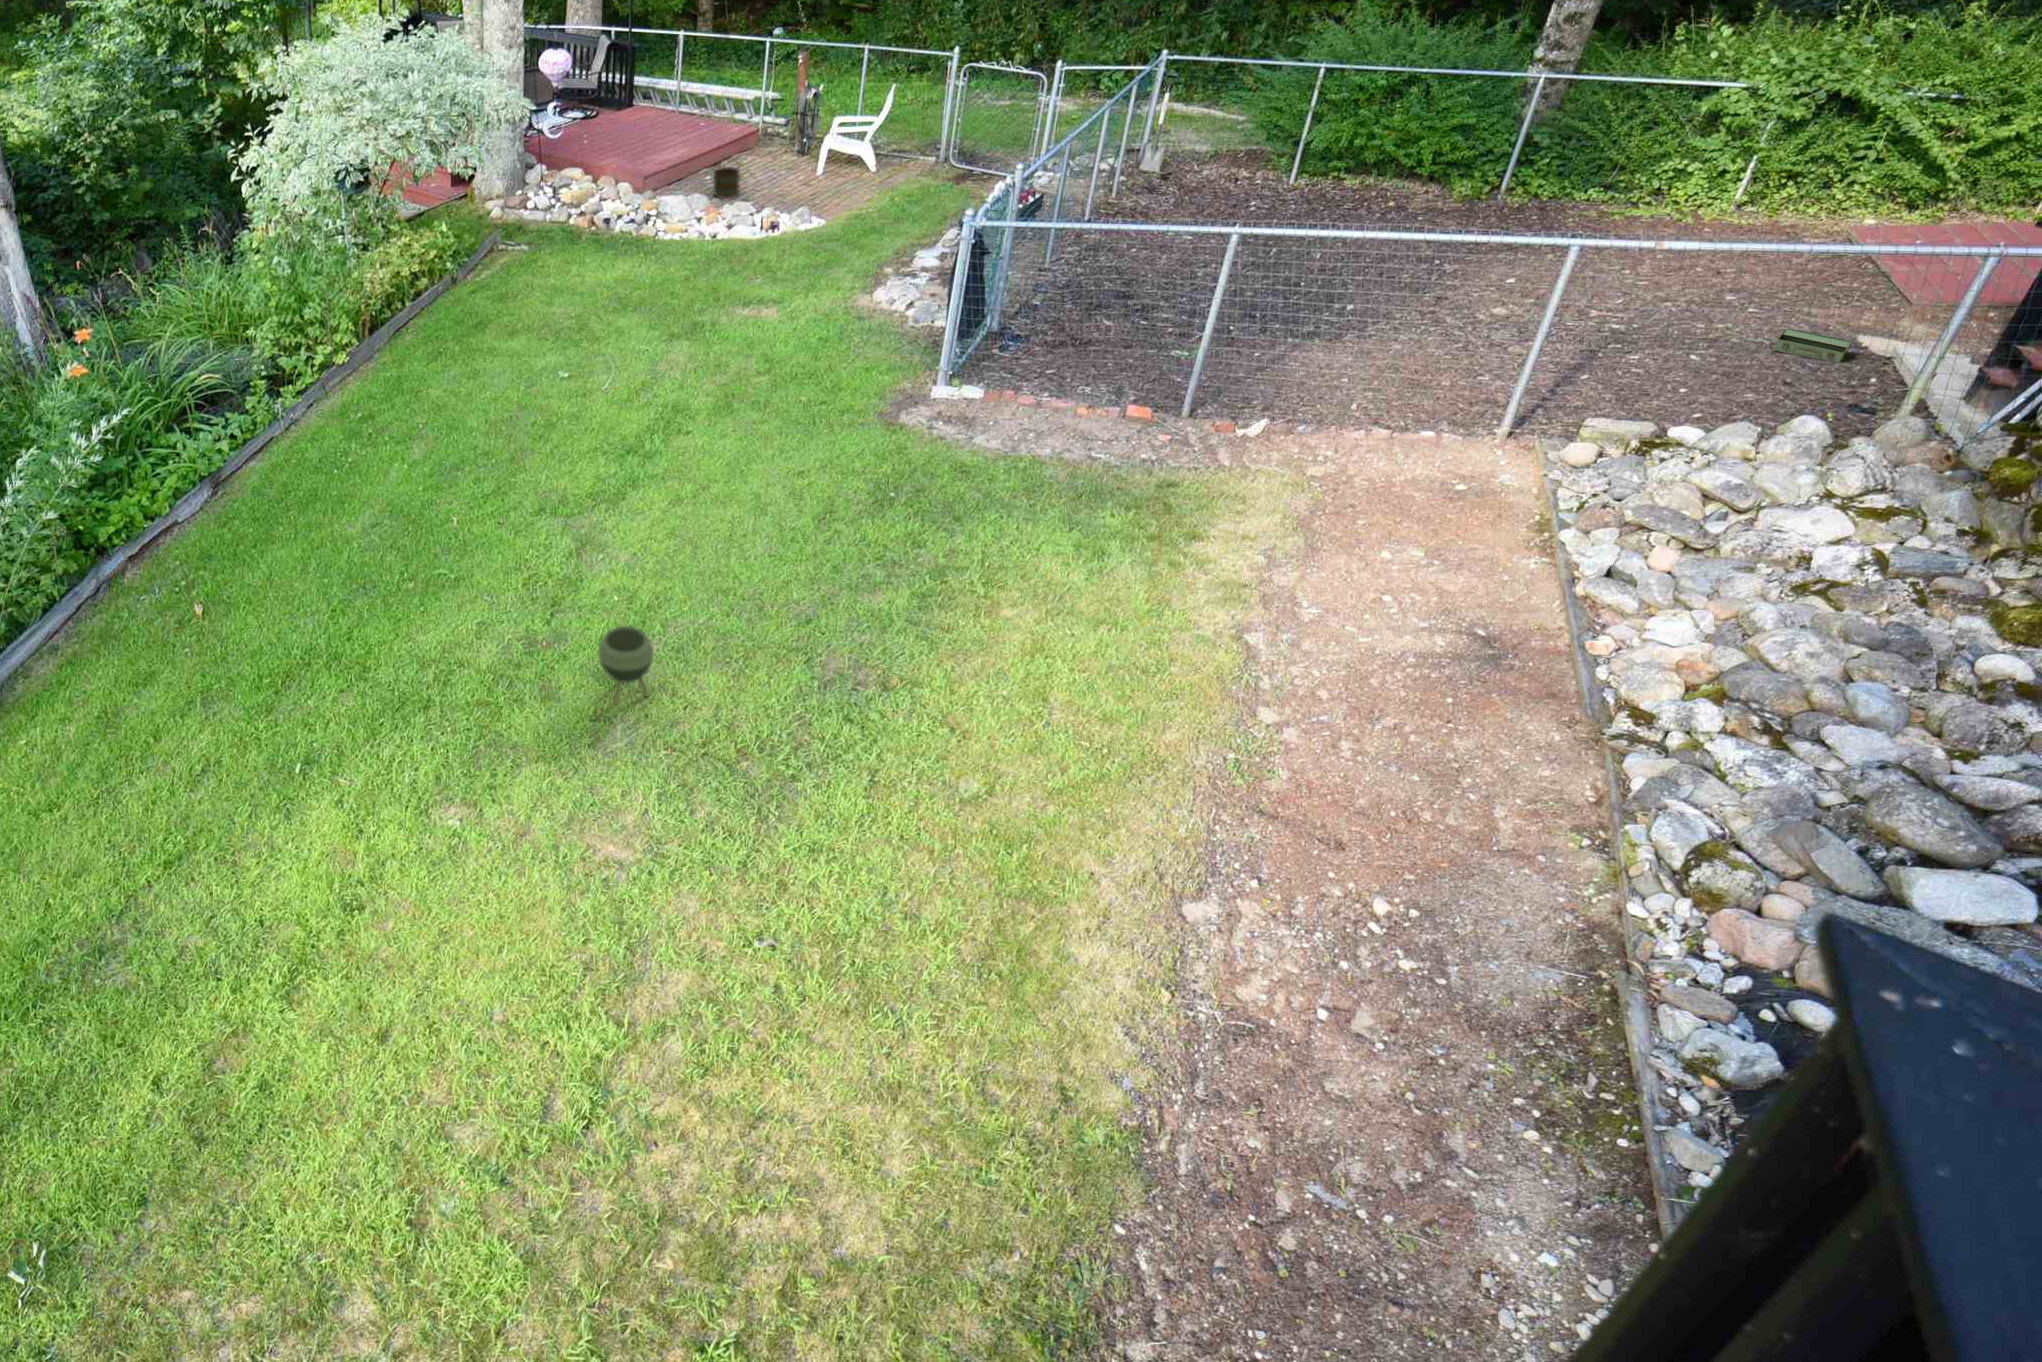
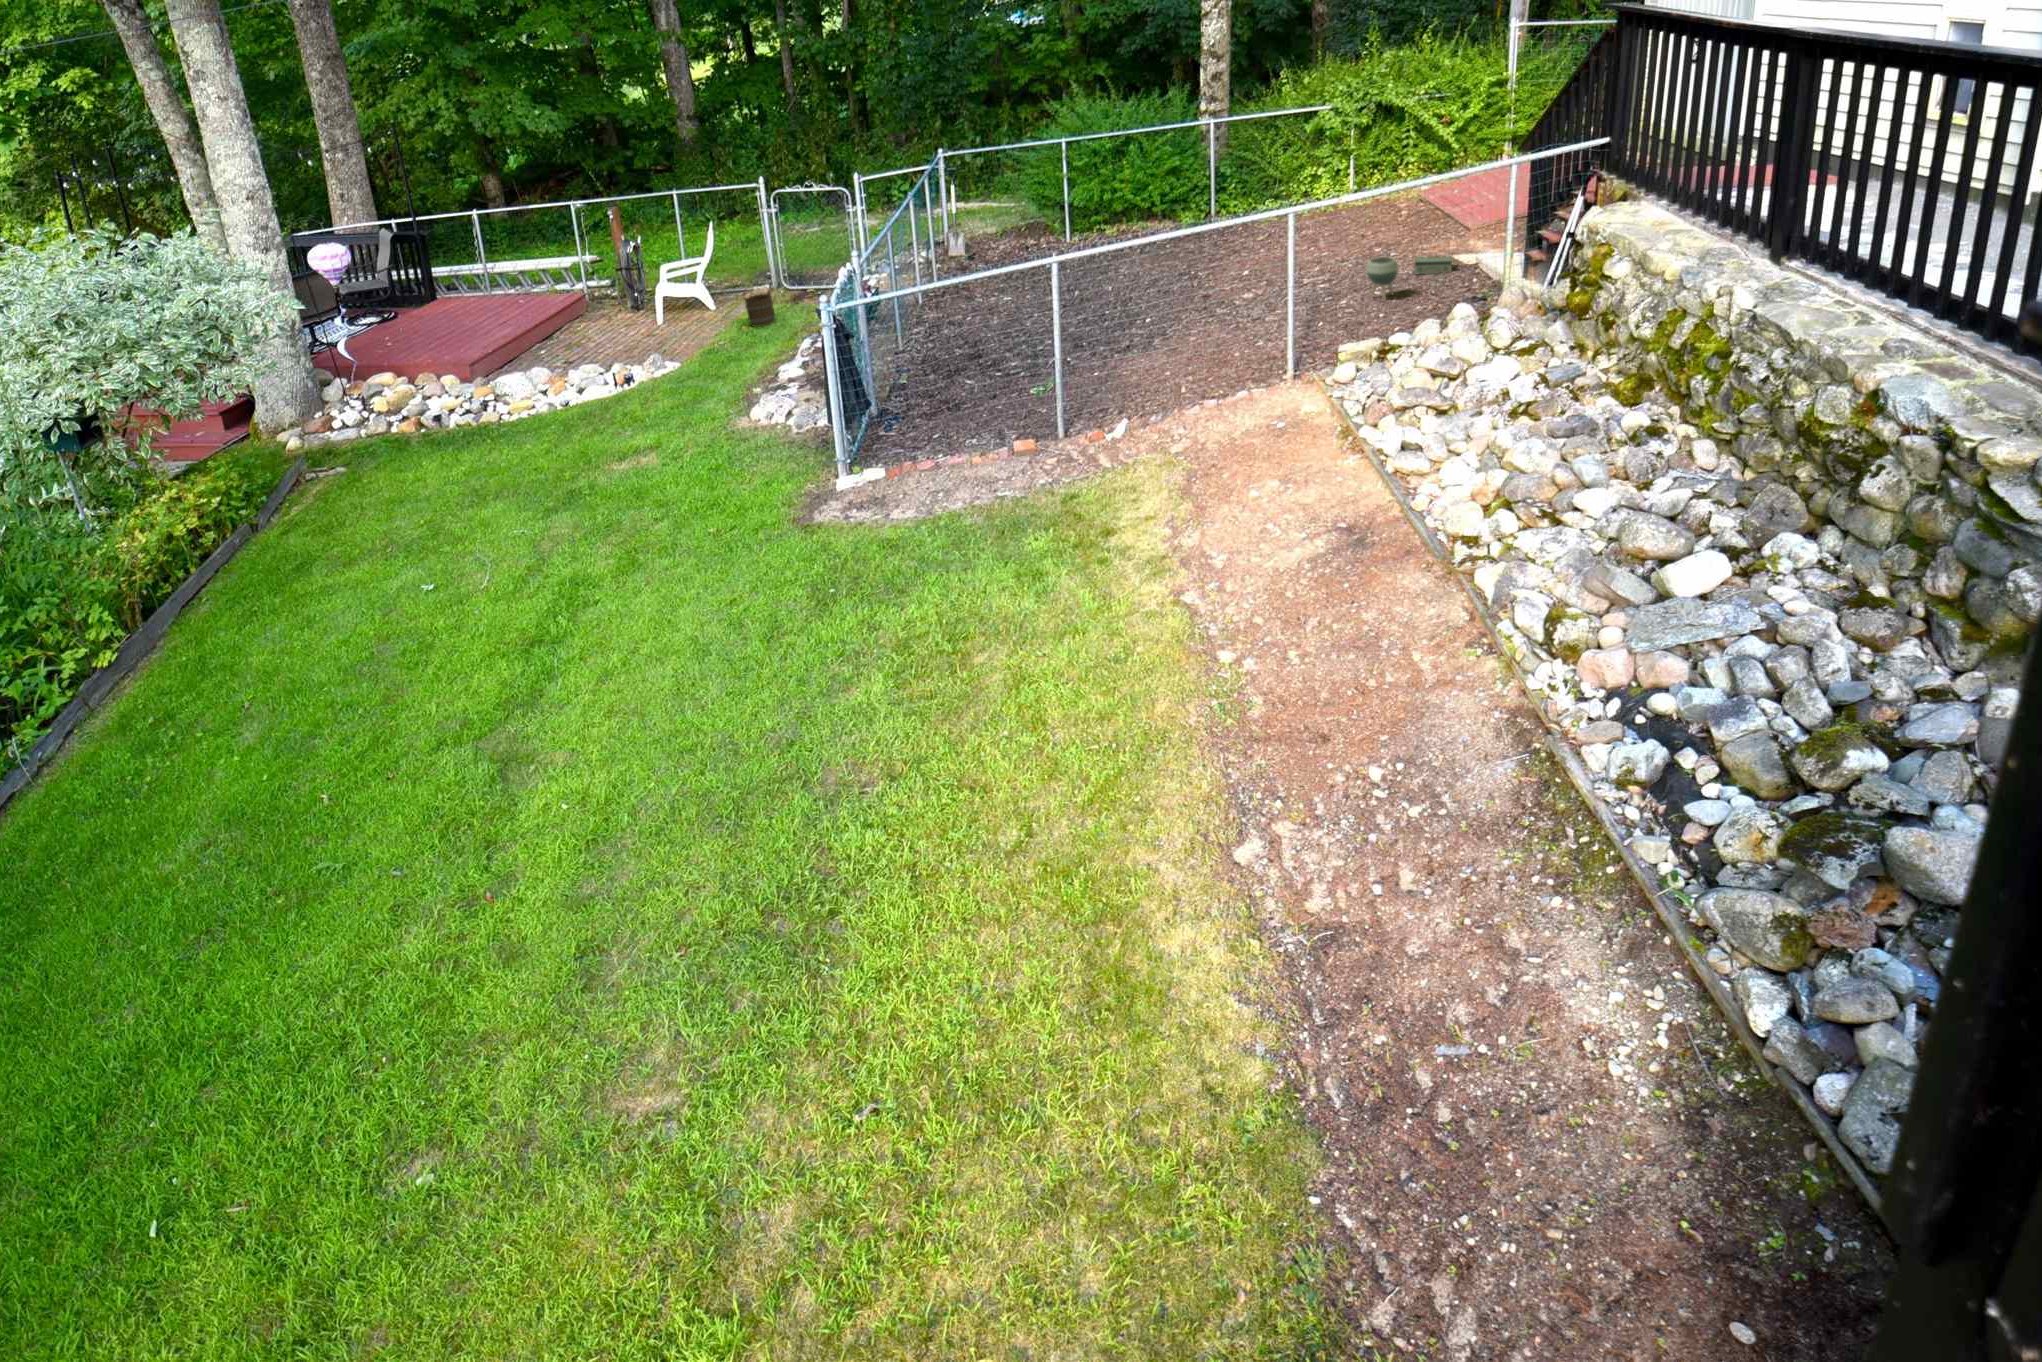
bucket: present [713,161,740,199] -> present [744,285,775,327]
planter: present [599,626,653,704] -> present [1366,257,1398,300]

